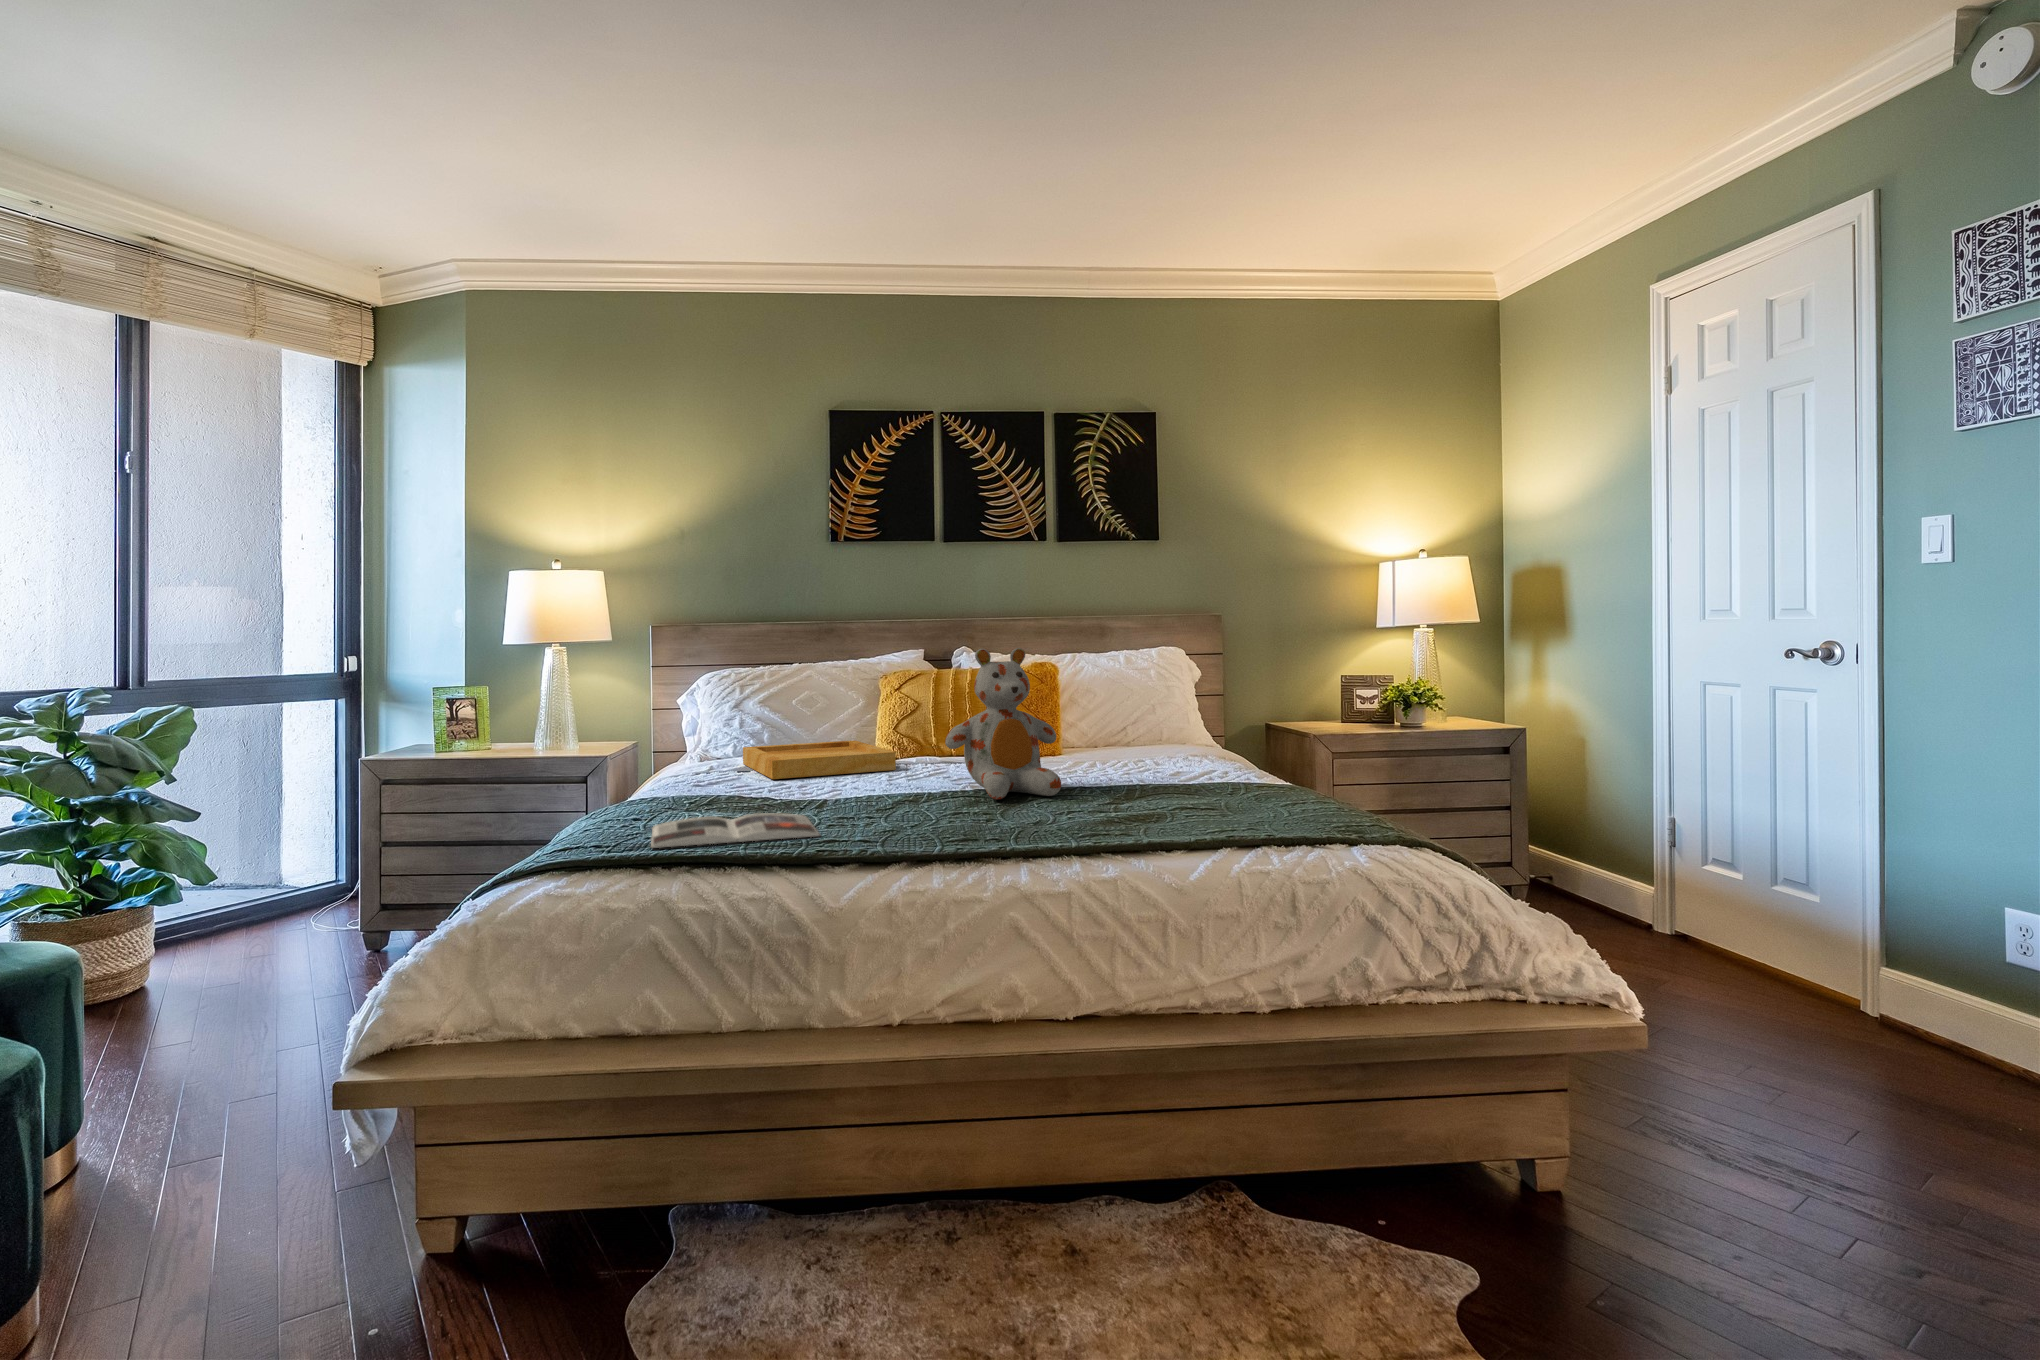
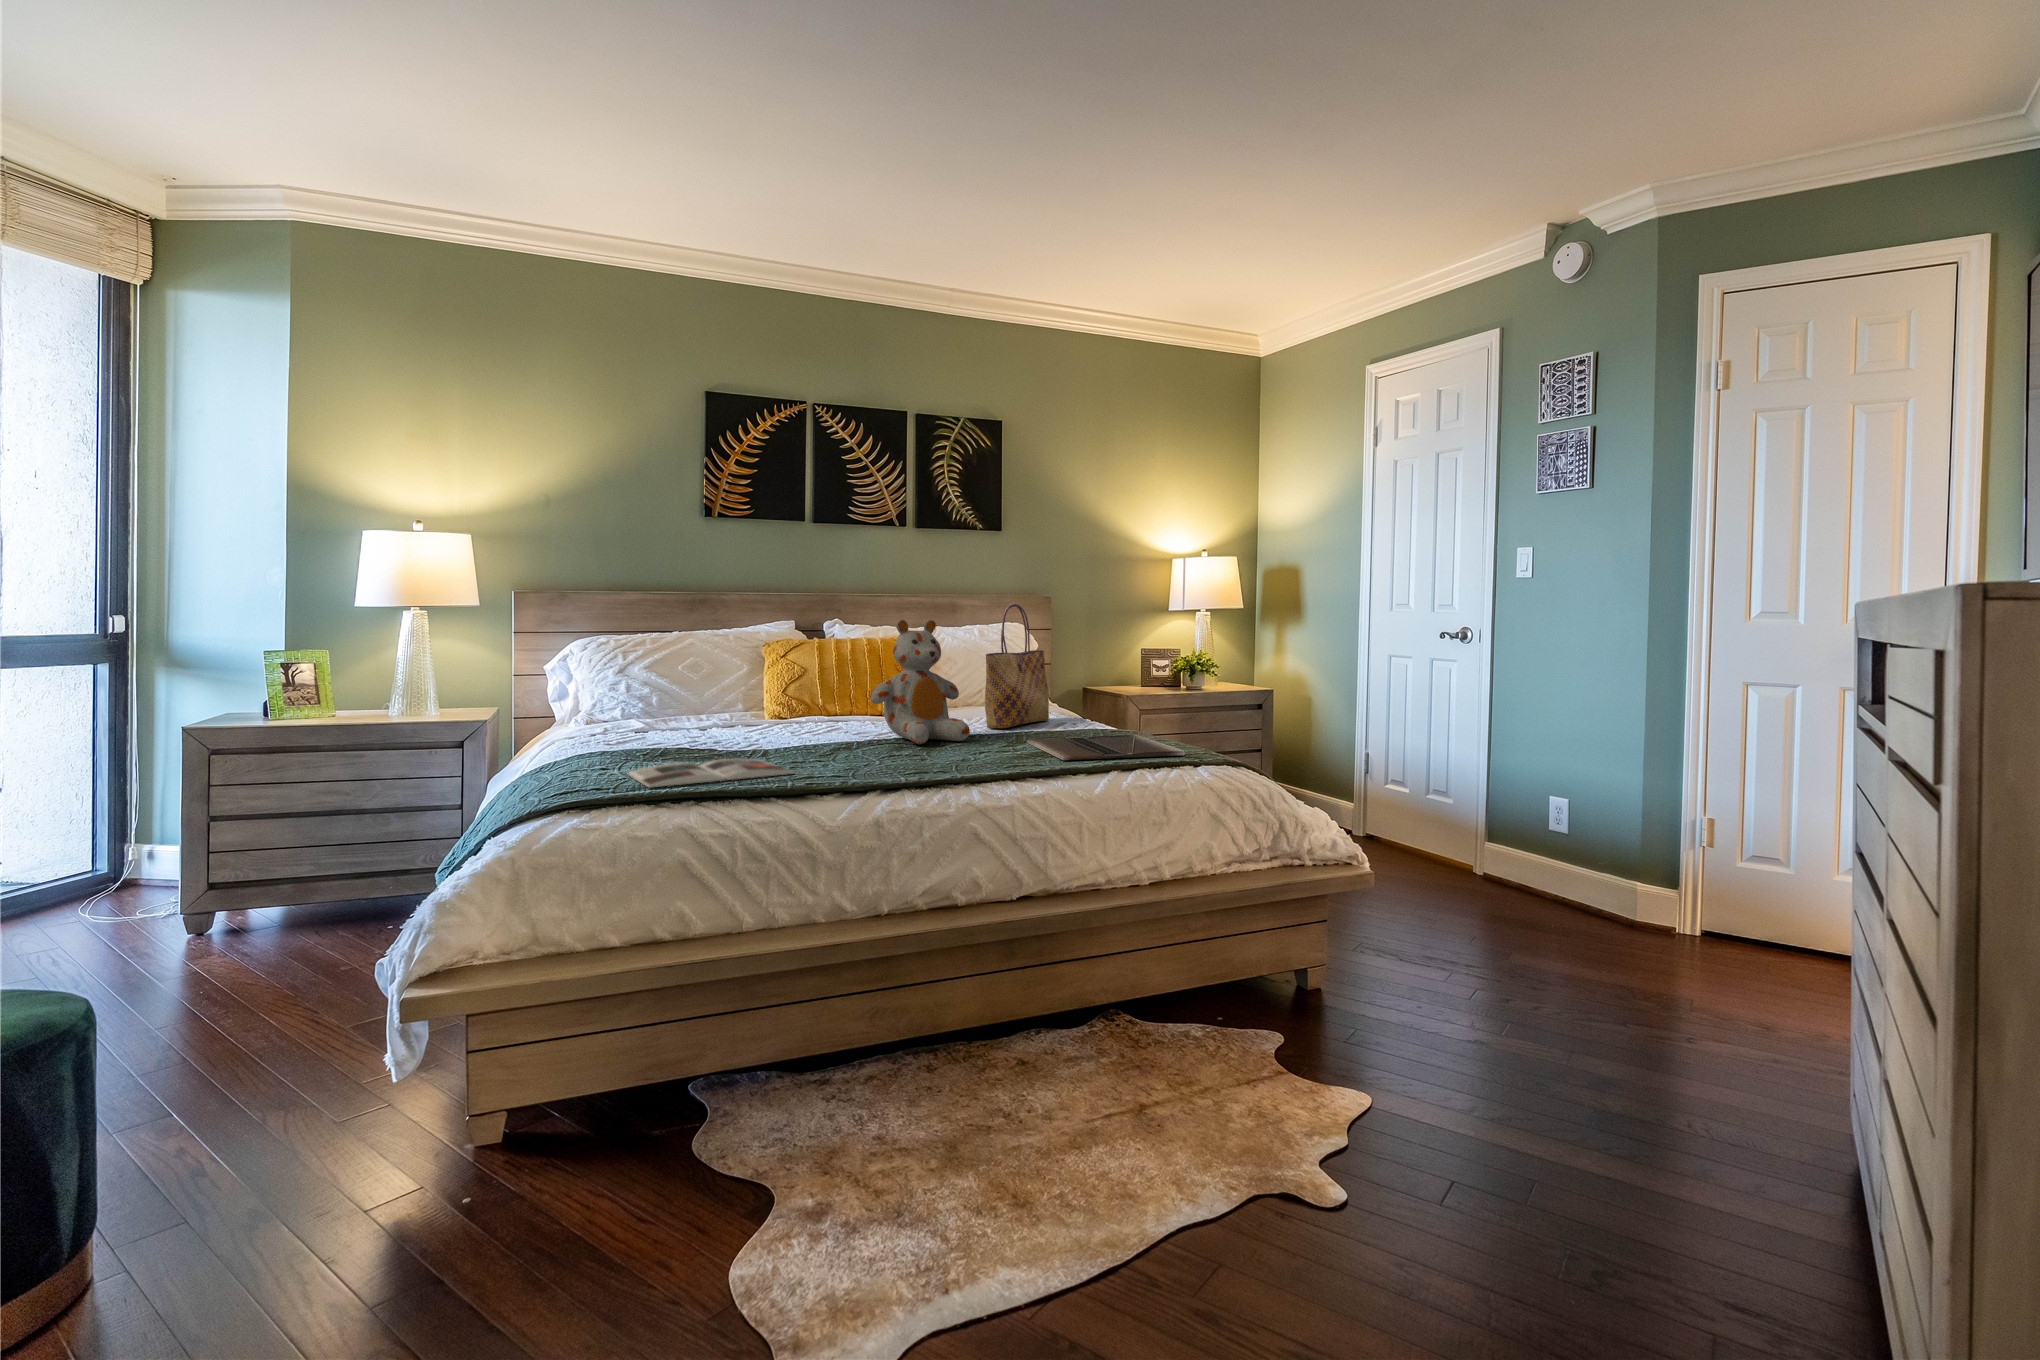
tote bag: none [1093,625,1184,779] -> present [985,603,1049,728]
tray: present [743,740,896,779] -> none [646,702,804,736]
laptop: none [1132,794,1335,831] -> present [1027,735,1185,760]

